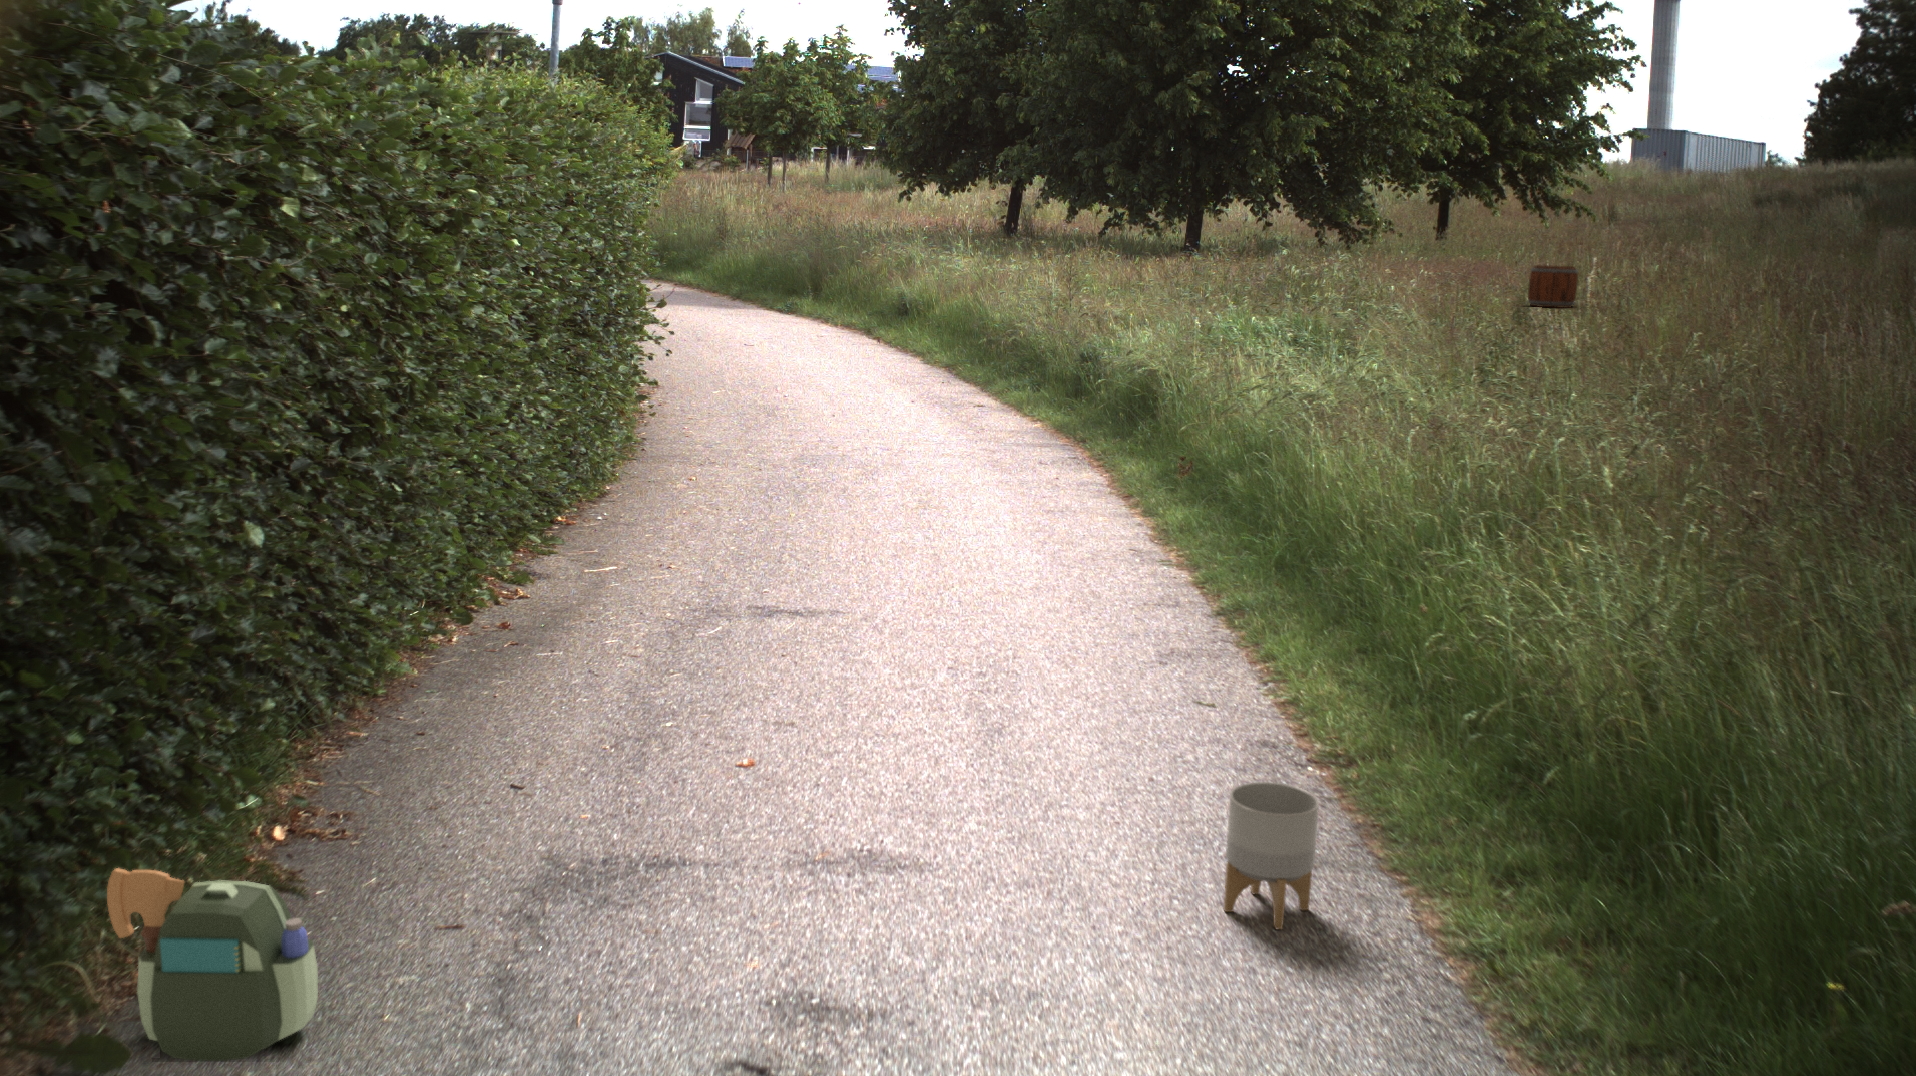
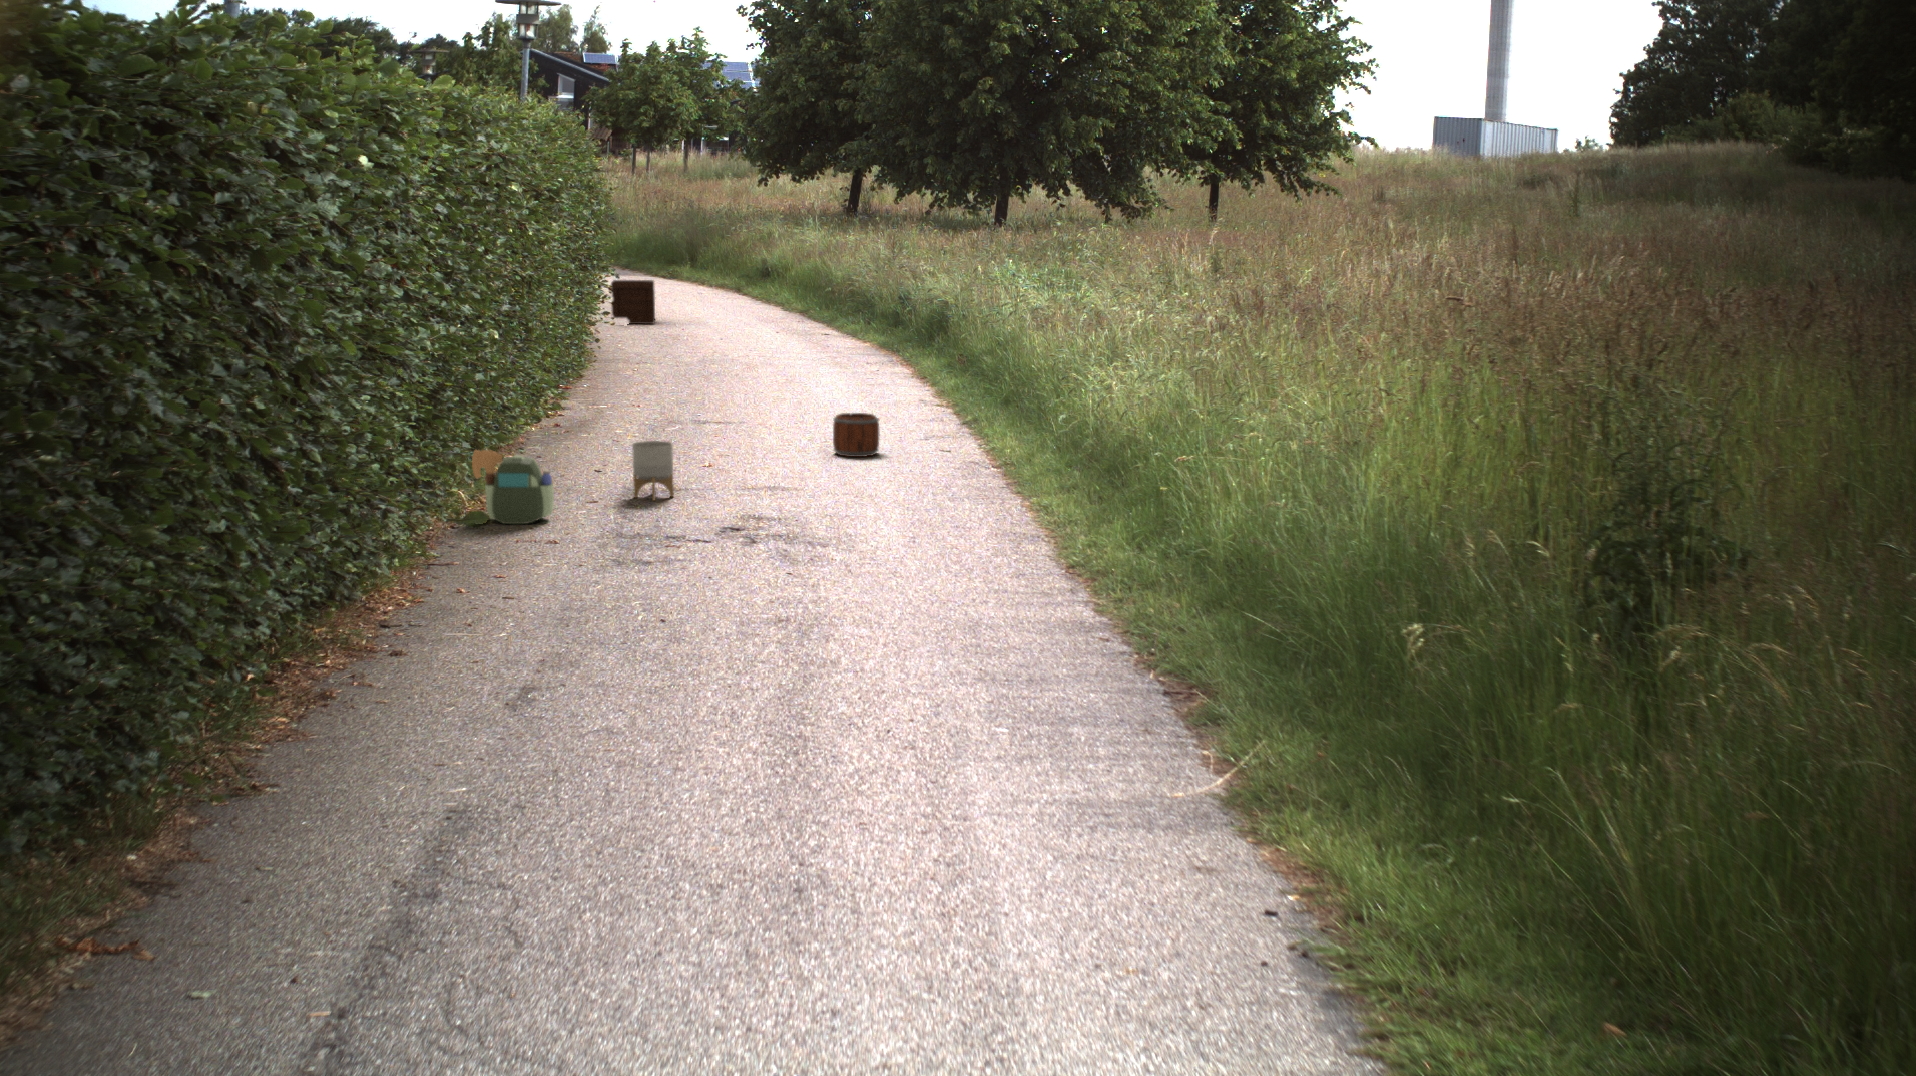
bucket: present [1528,265,1578,308] -> present [833,413,879,457]
wooden crate: none [694,325,753,385] -> present [611,280,655,324]
planter: present [1224,782,1319,929] -> present [632,441,674,501]

